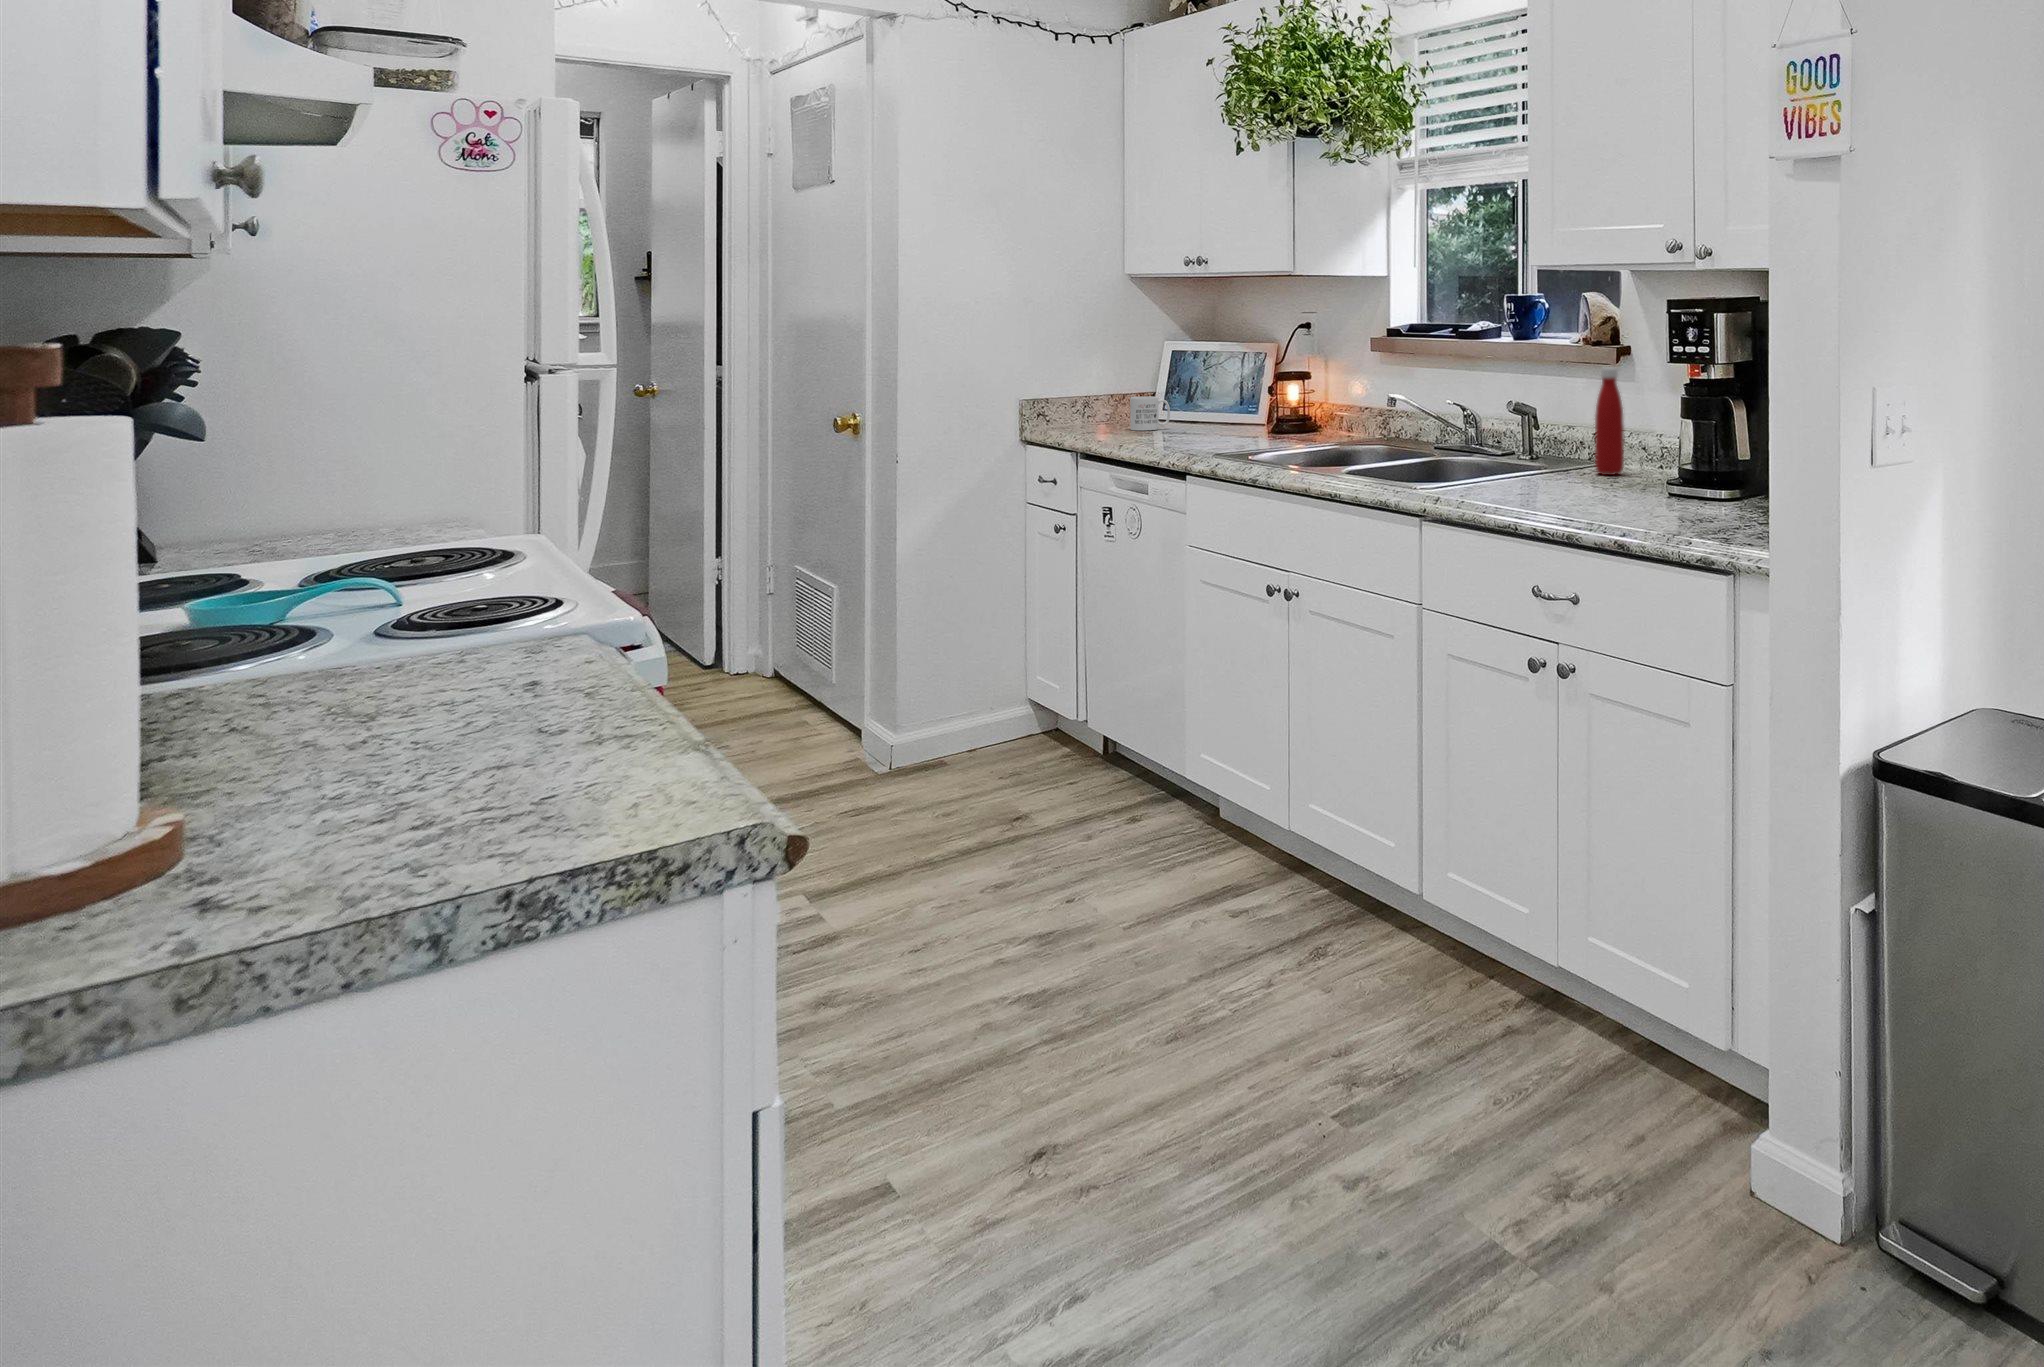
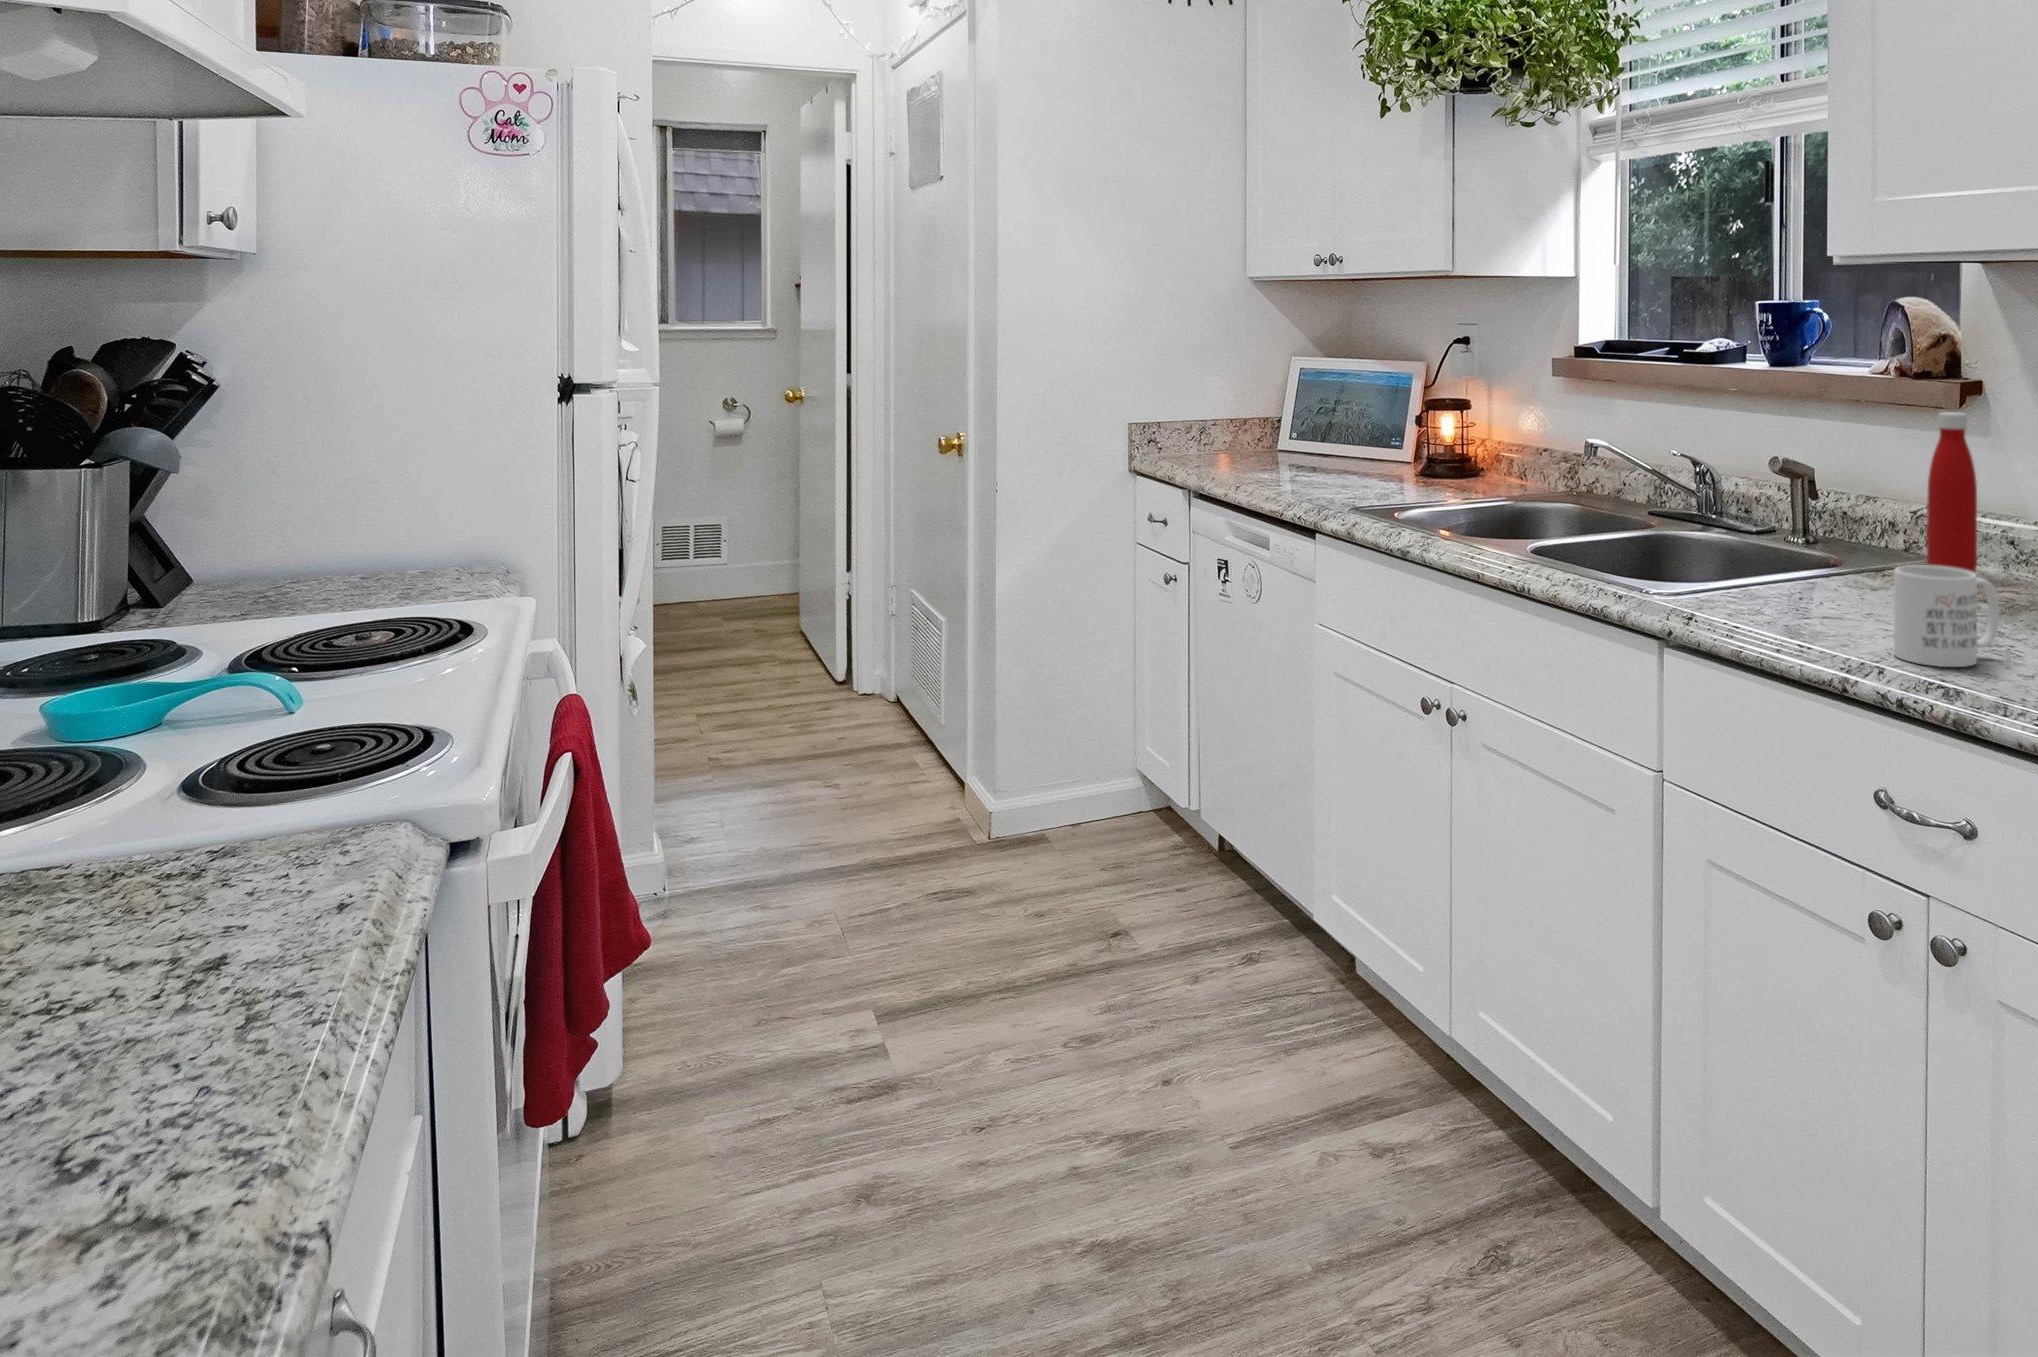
mug: present [1130,396,1170,431] -> present [1894,565,1999,667]

